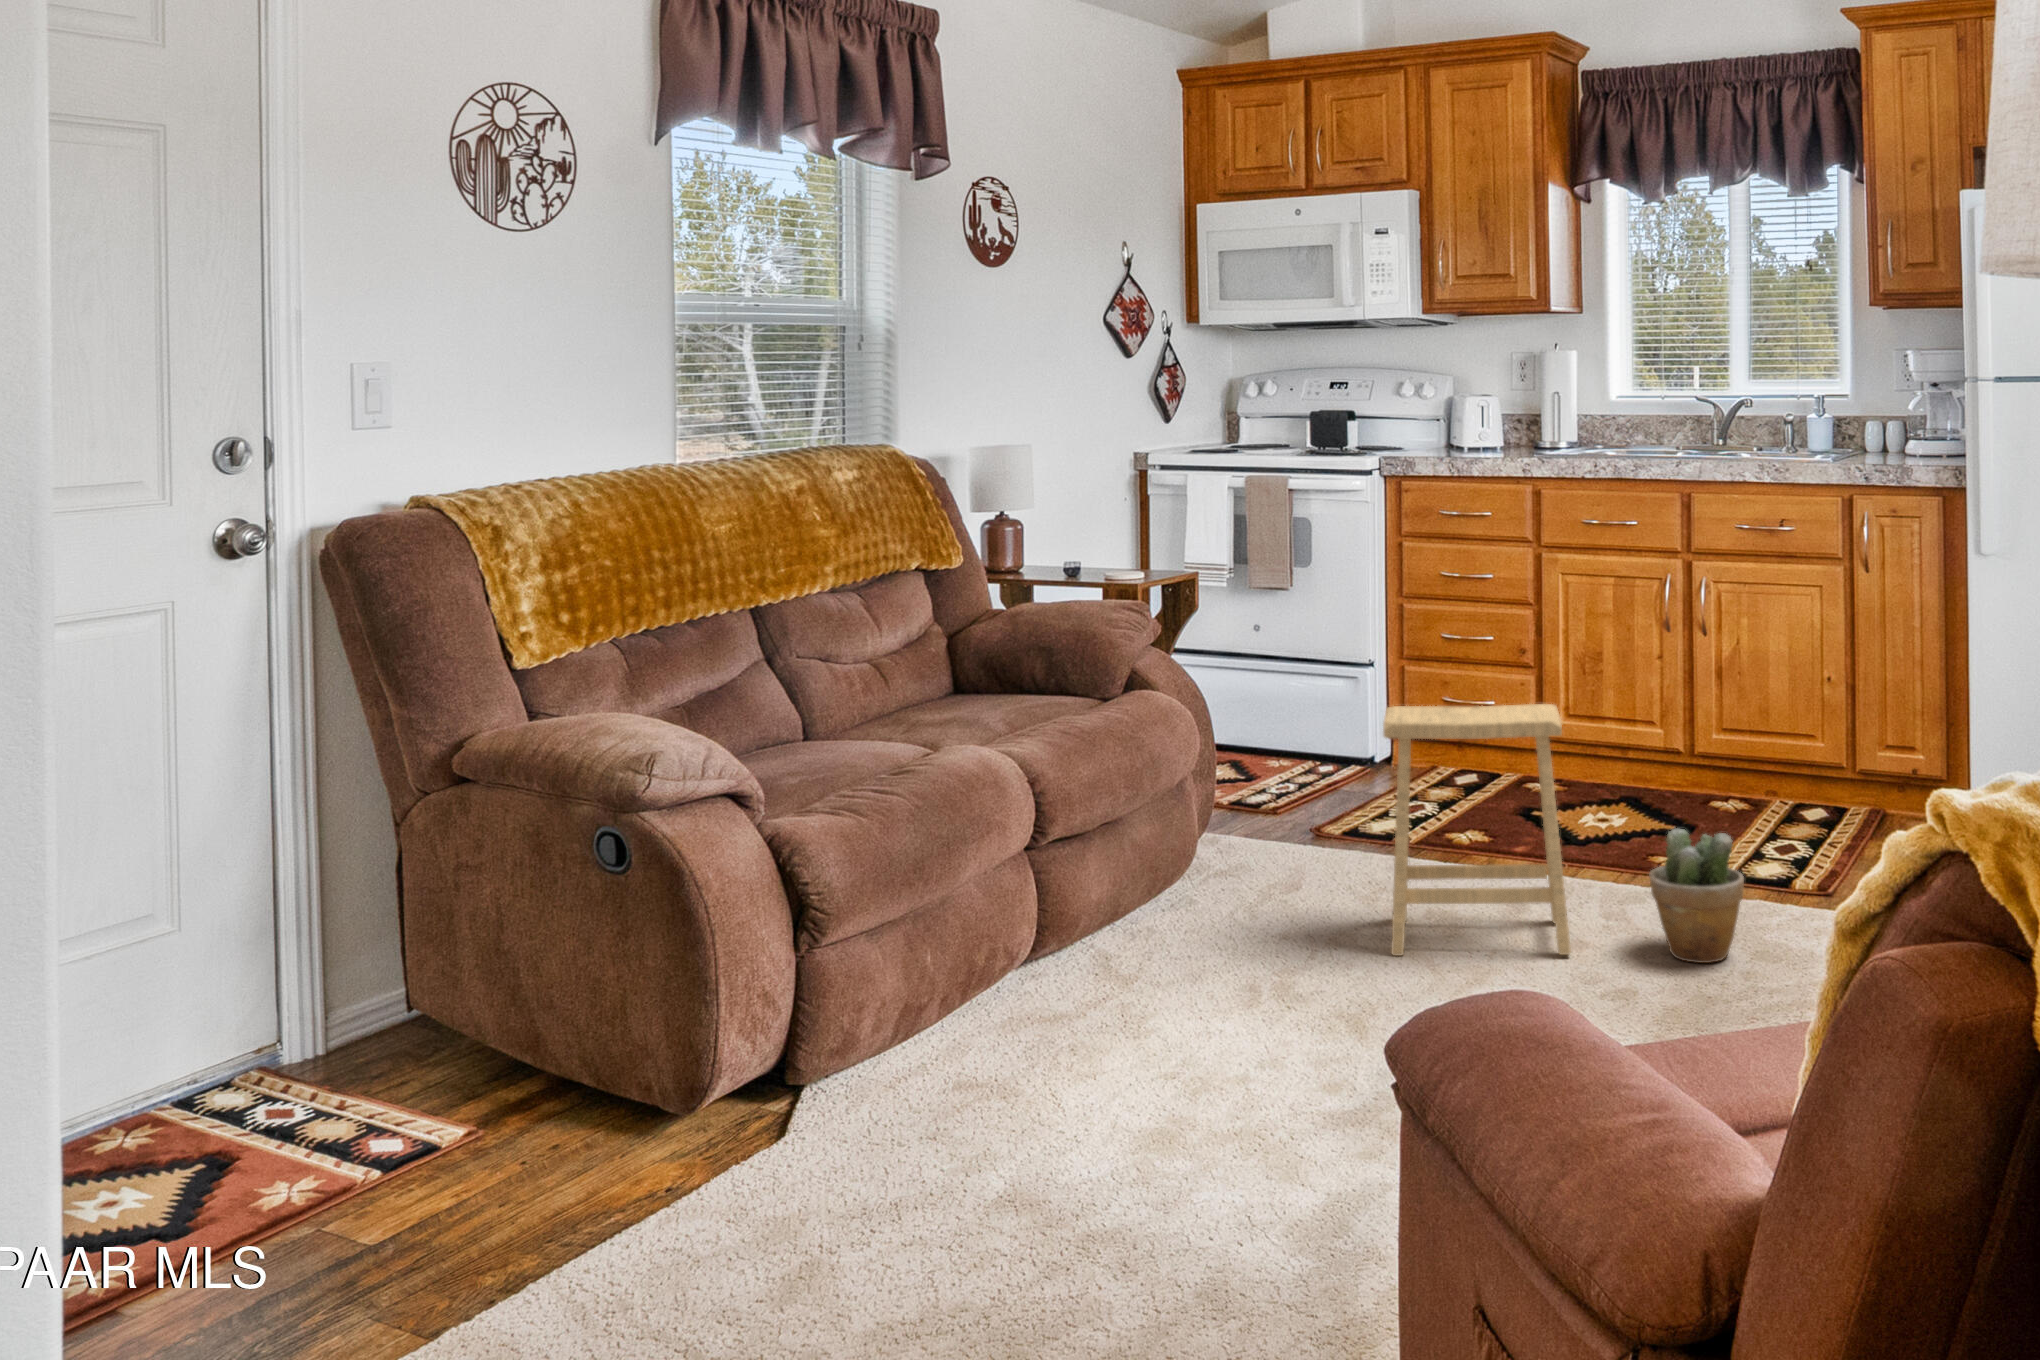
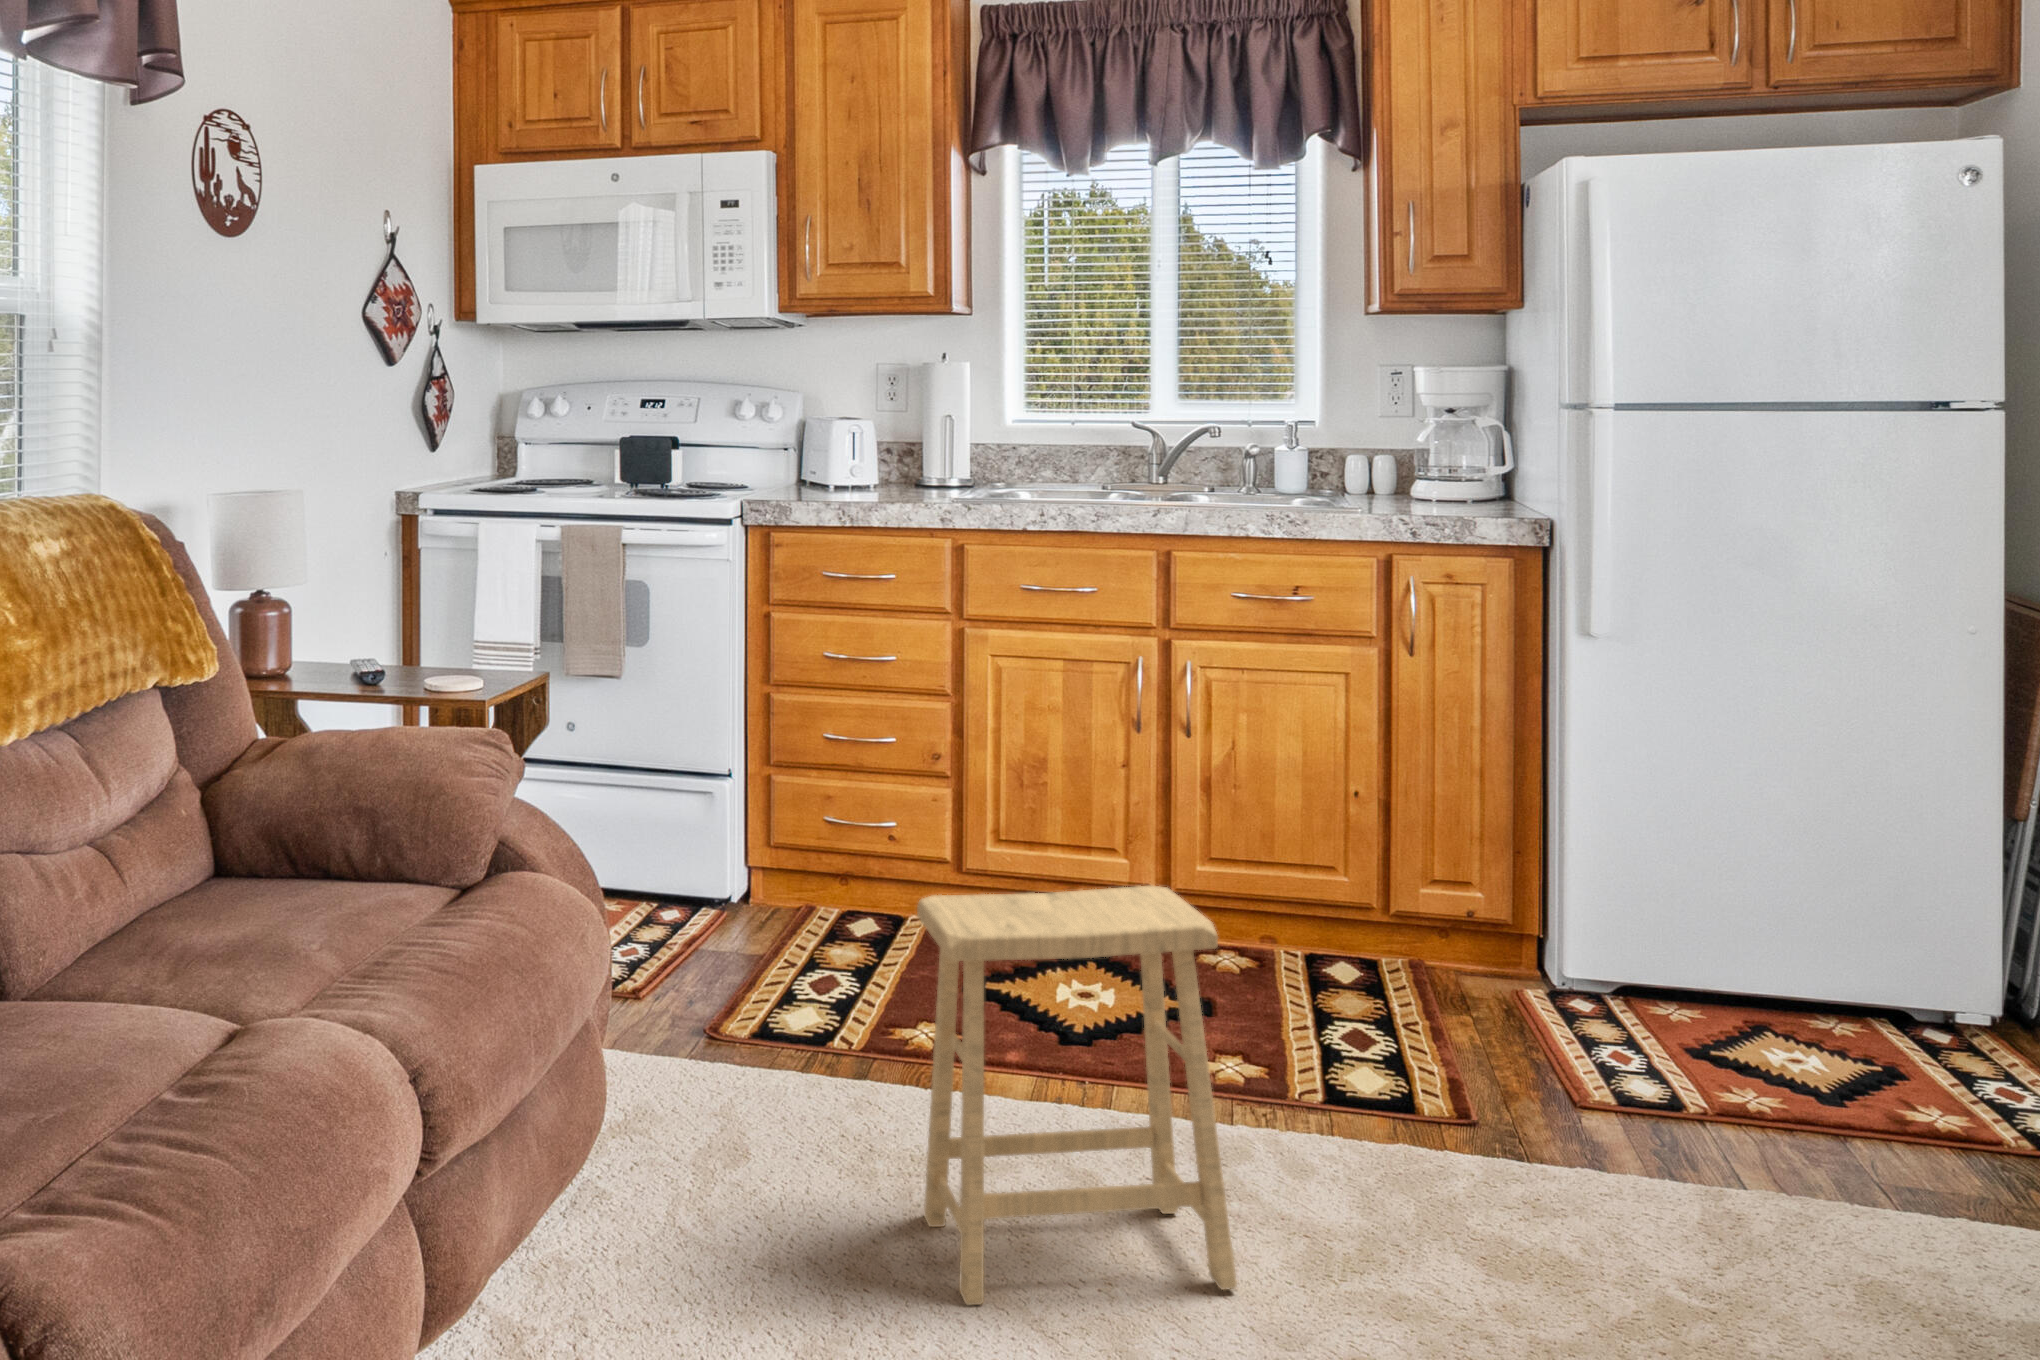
potted plant: present [1649,829,1744,963] -> none [1335,1080,1490,1293]

